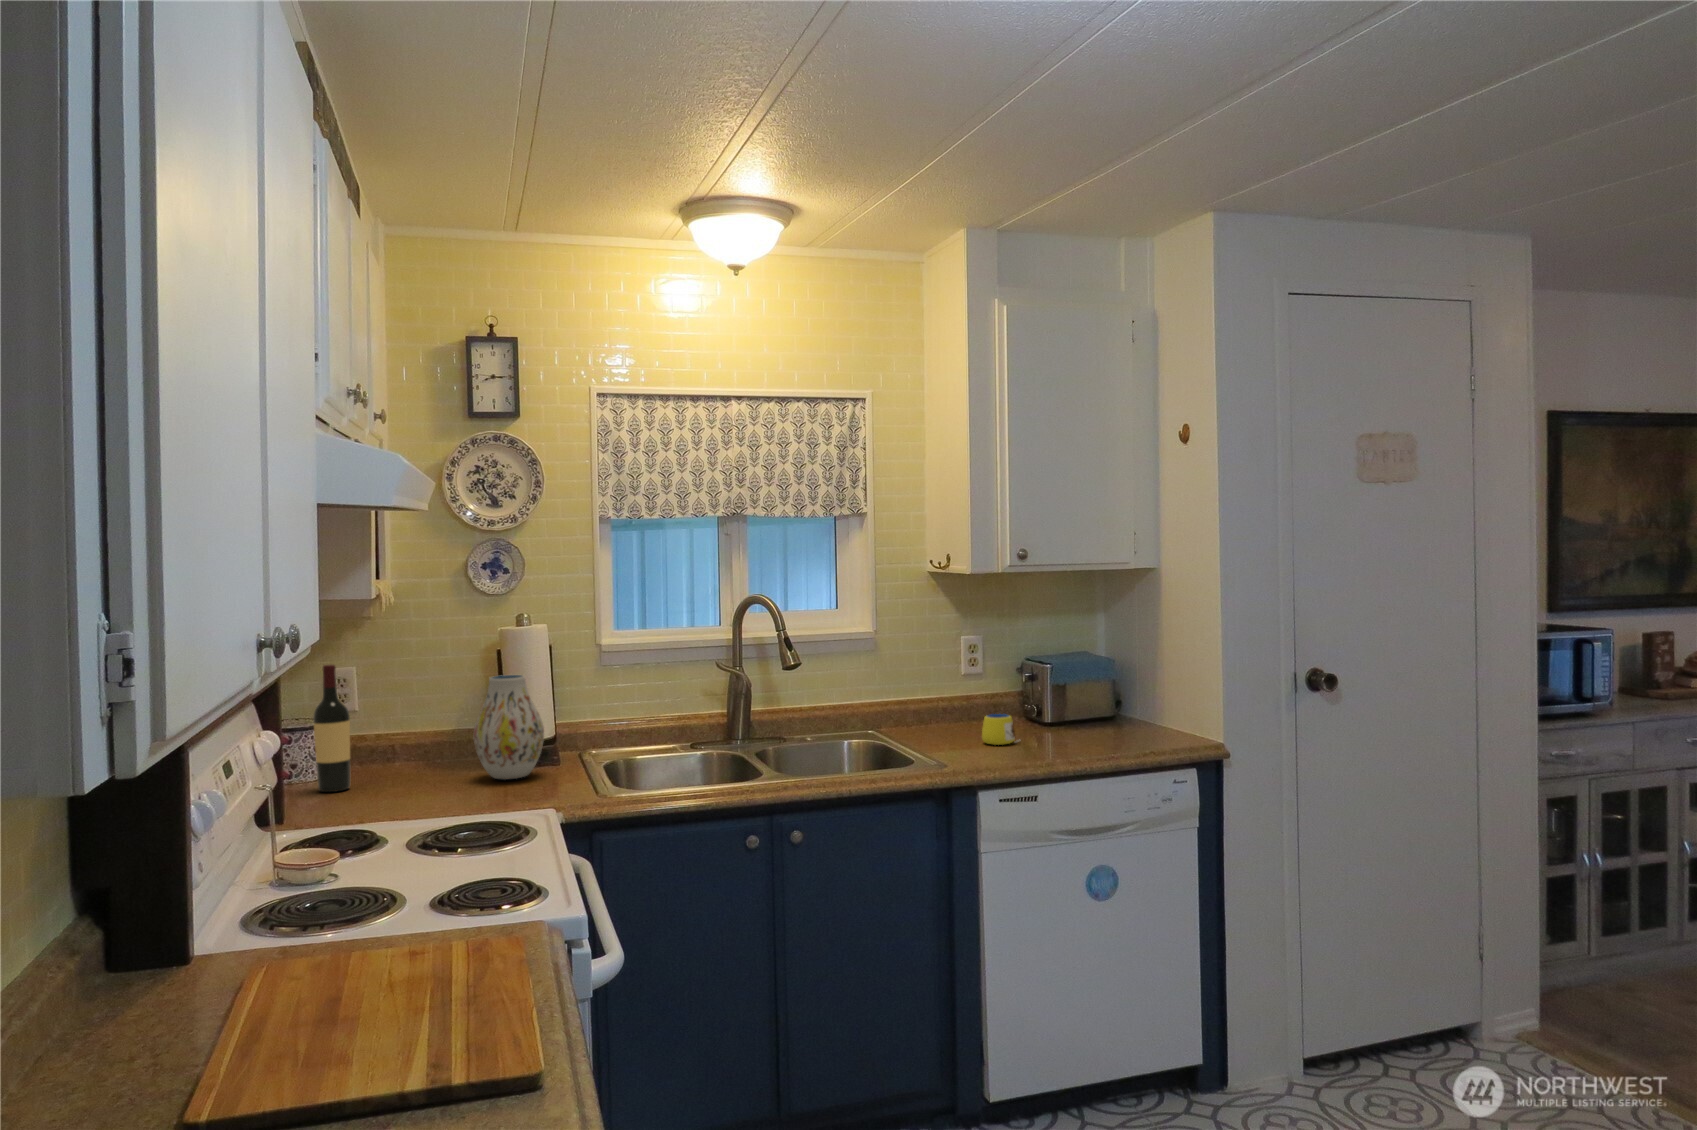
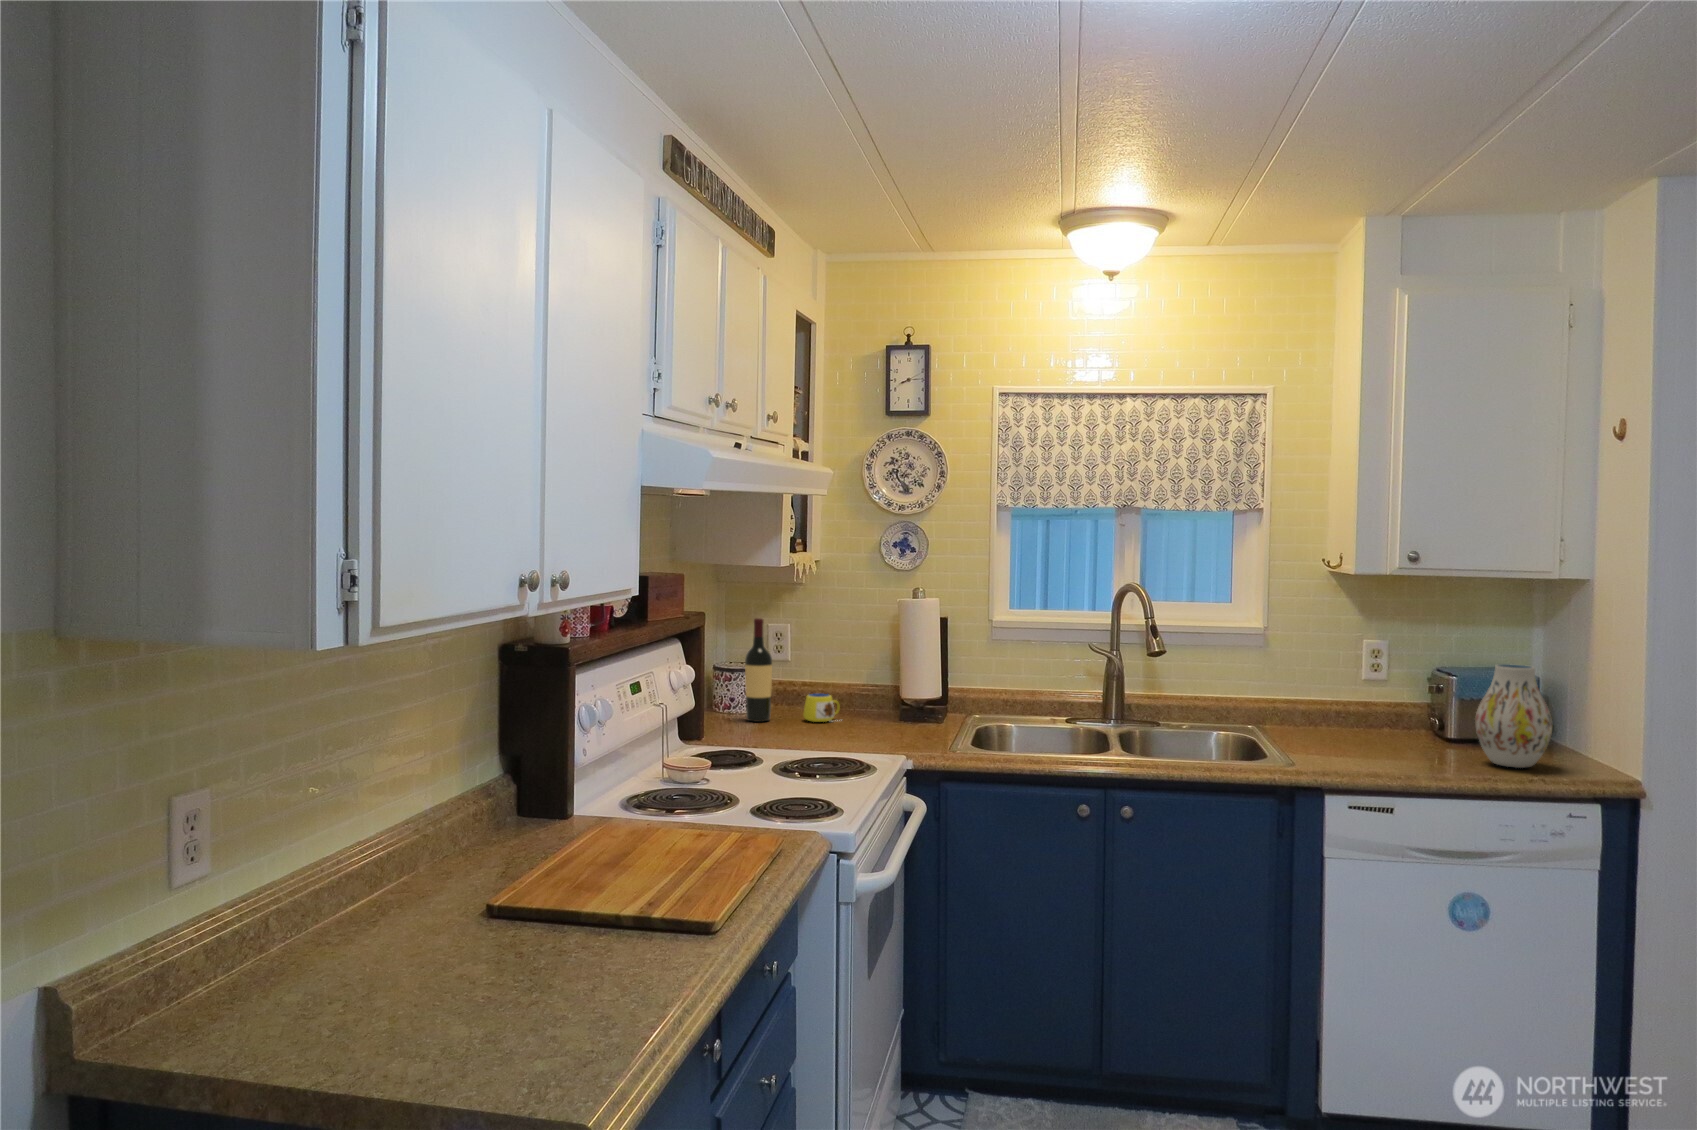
vase: present [474,675,544,780] -> present [1475,664,1552,768]
mug: present [982,714,1021,745] -> present [804,694,842,722]

